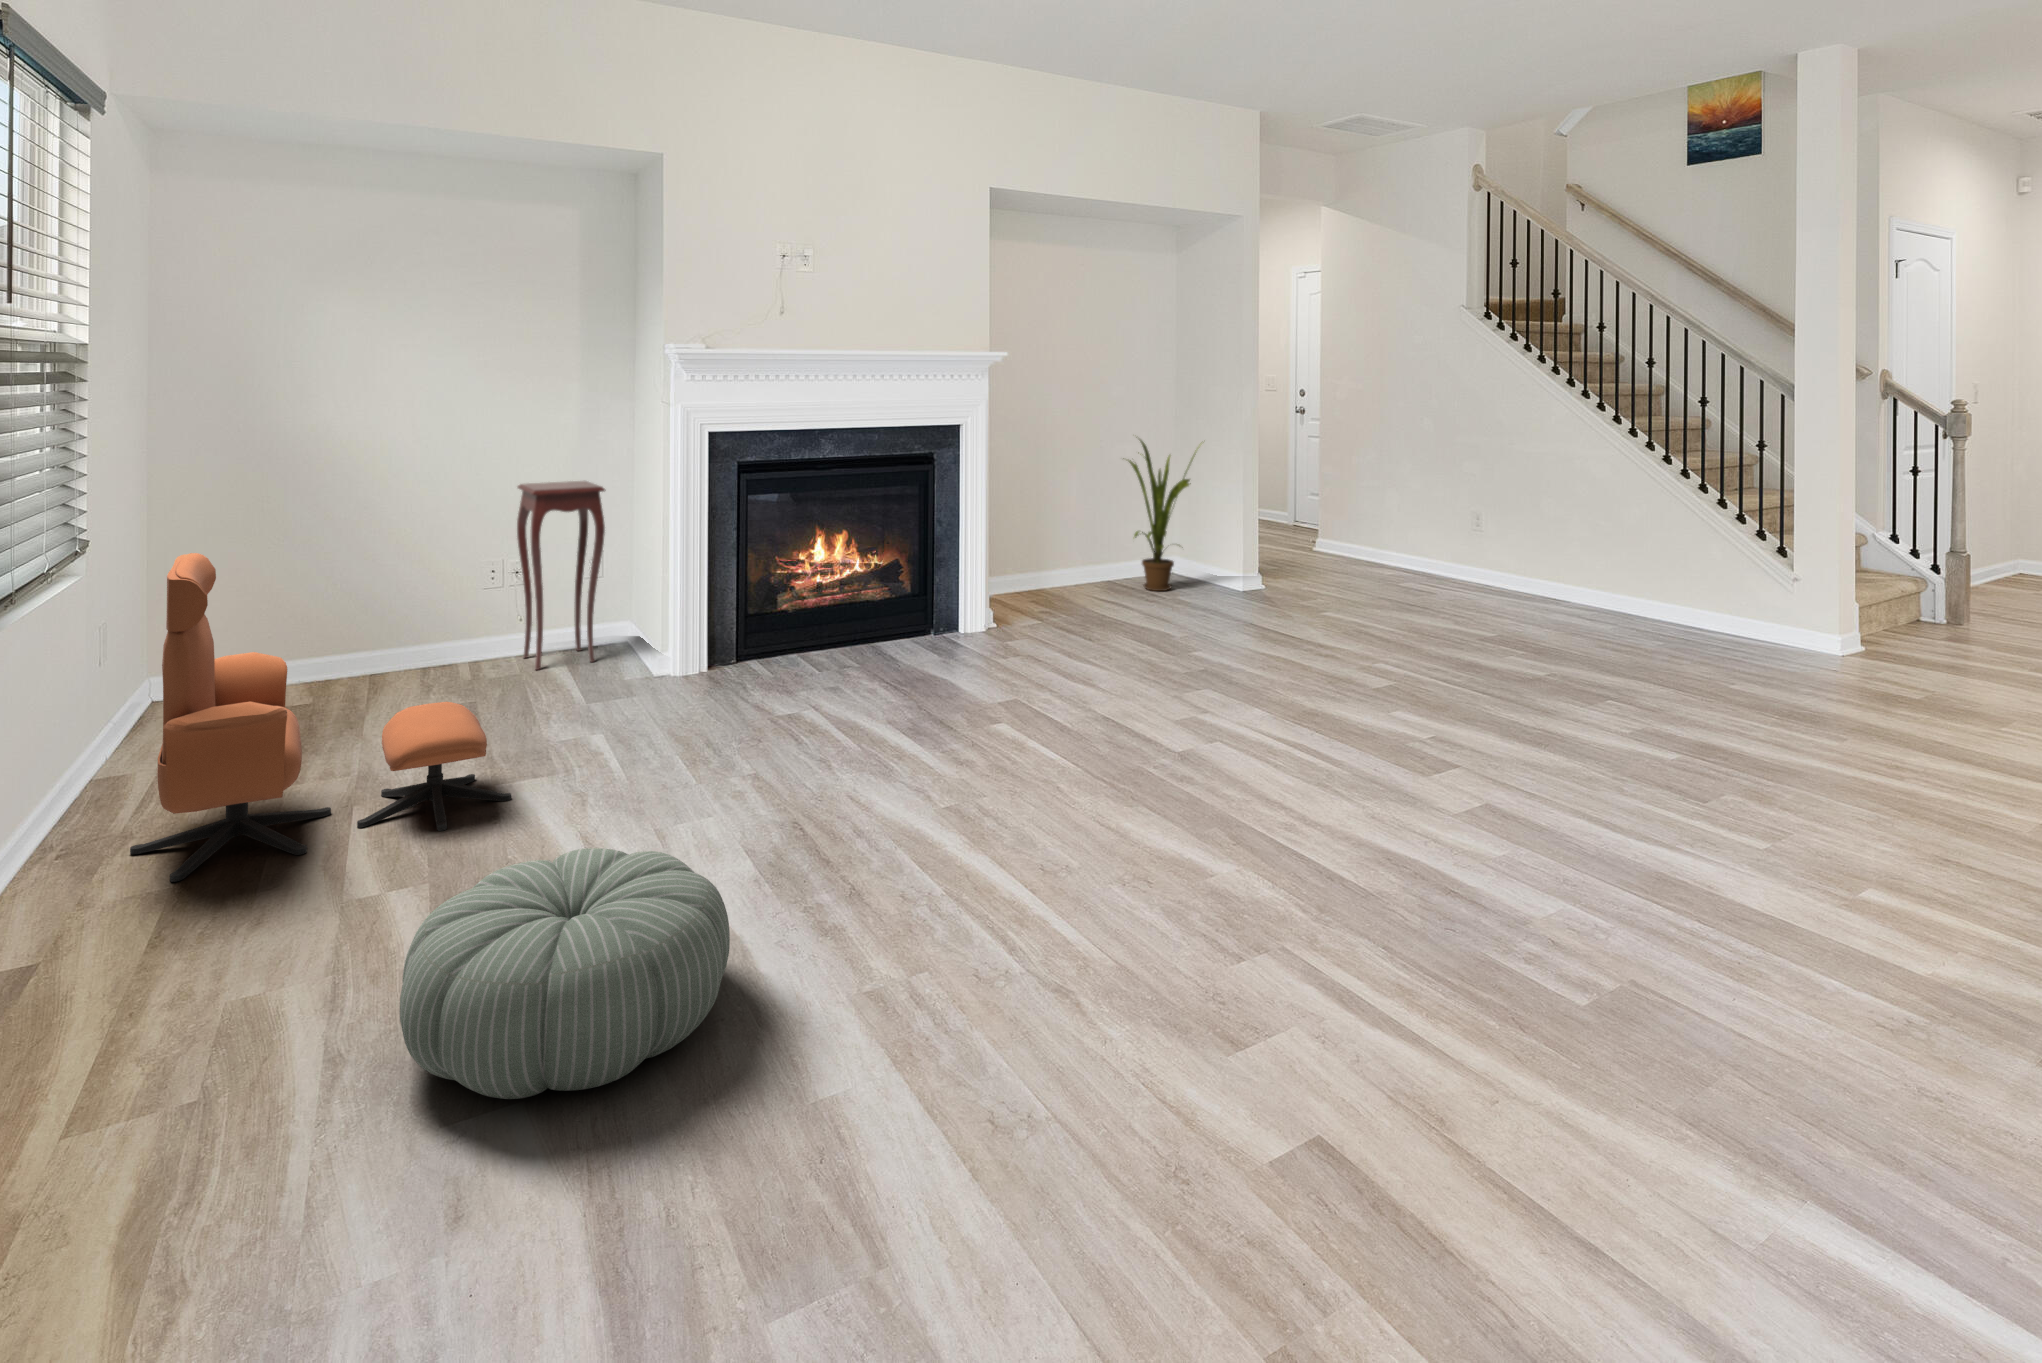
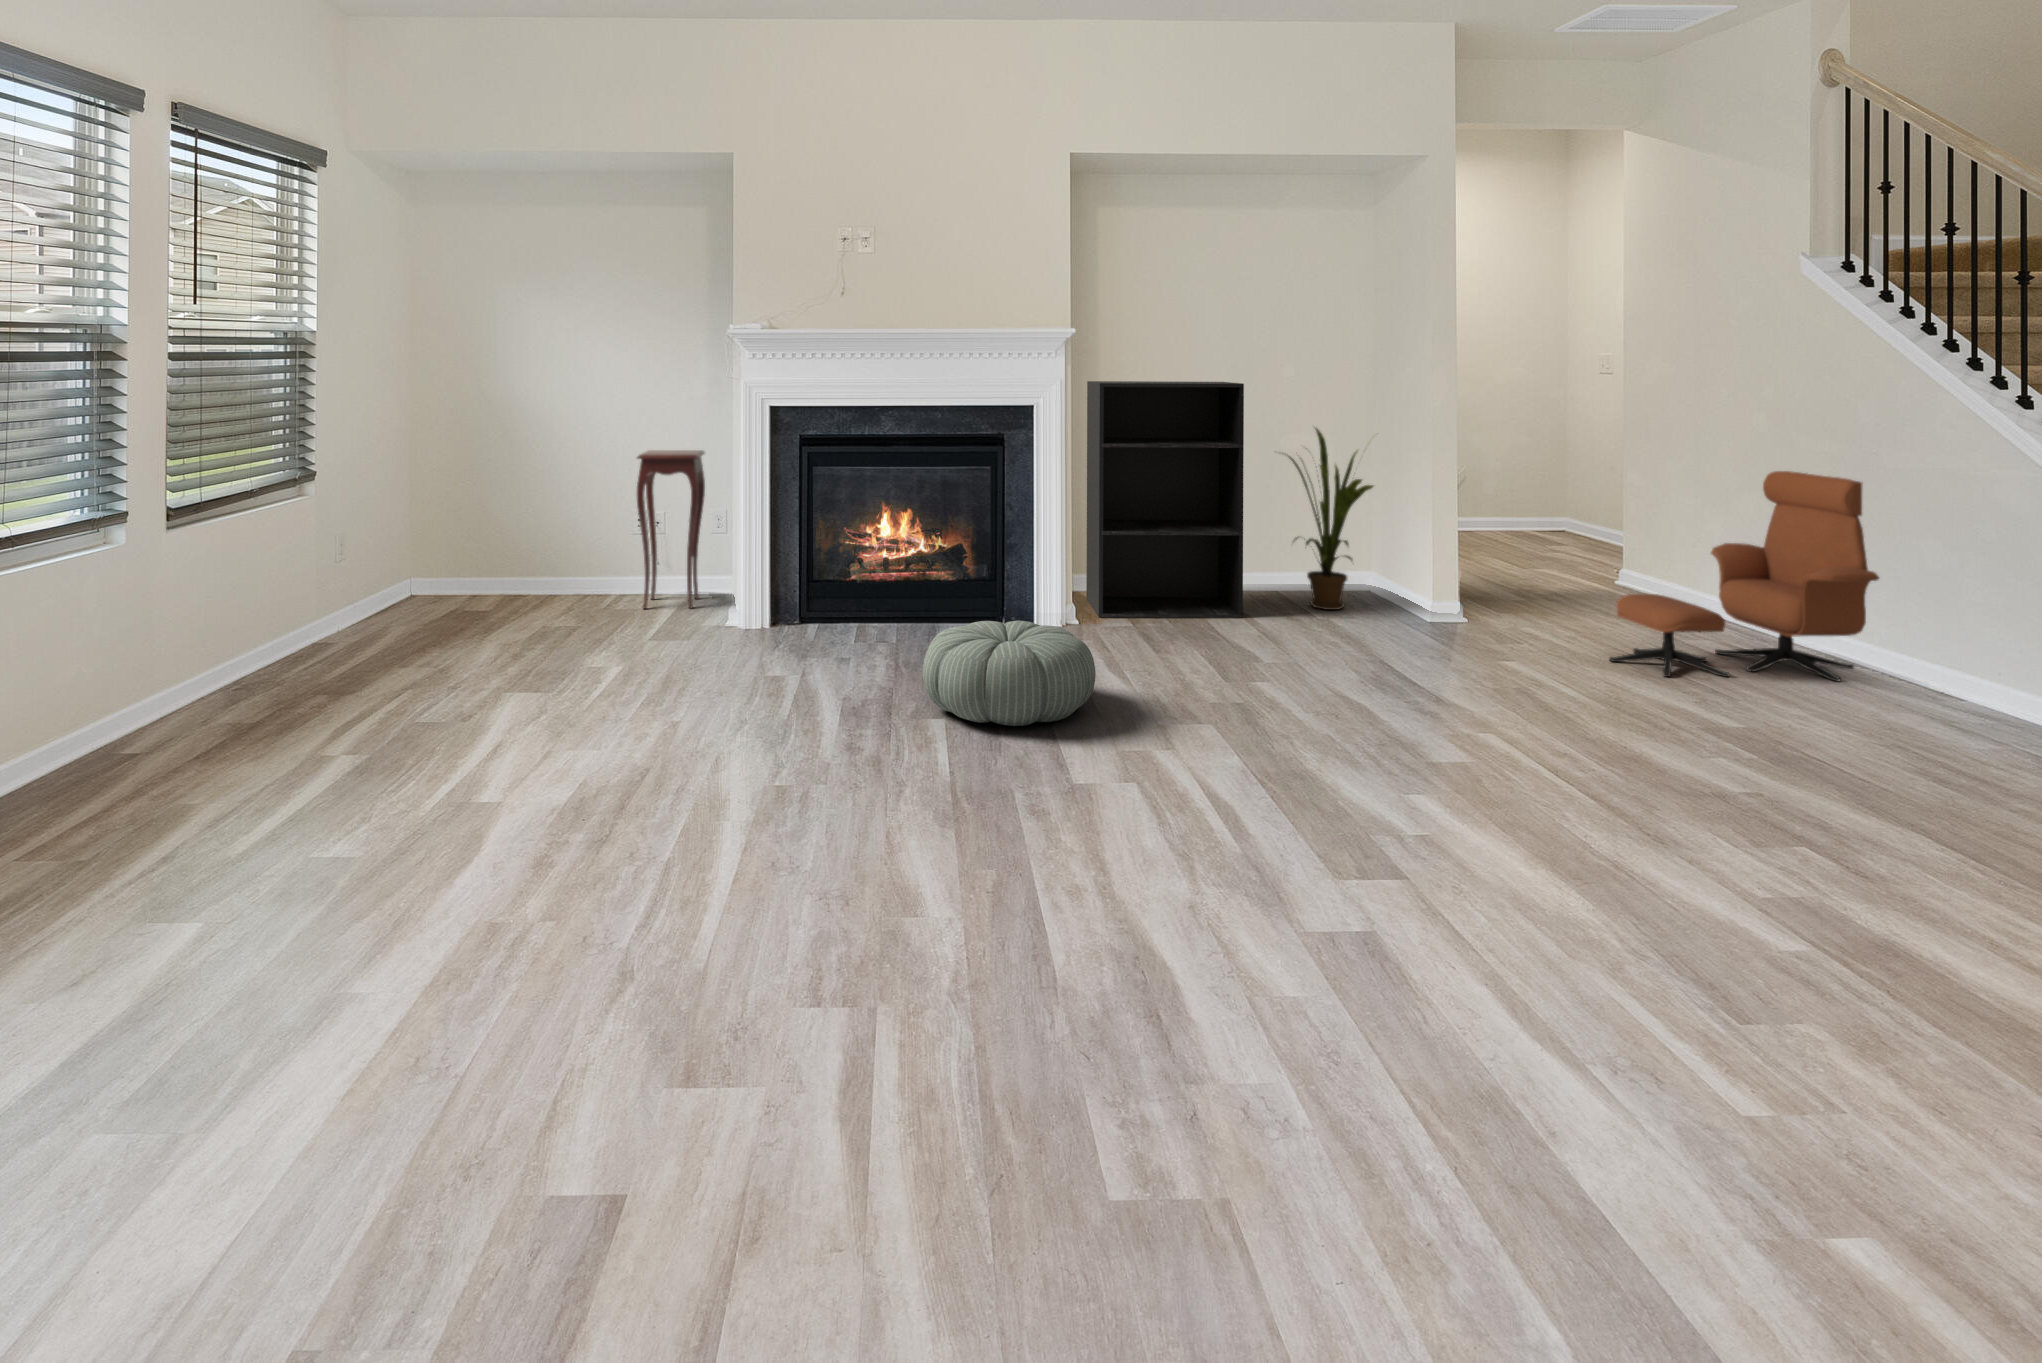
bookshelf: none [968,398,1118,619] -> present [1086,381,1244,618]
lounge chair: present [130,553,511,882] -> present [1609,471,1879,681]
pouf: present [399,848,730,1099] -> present [923,621,1096,726]

